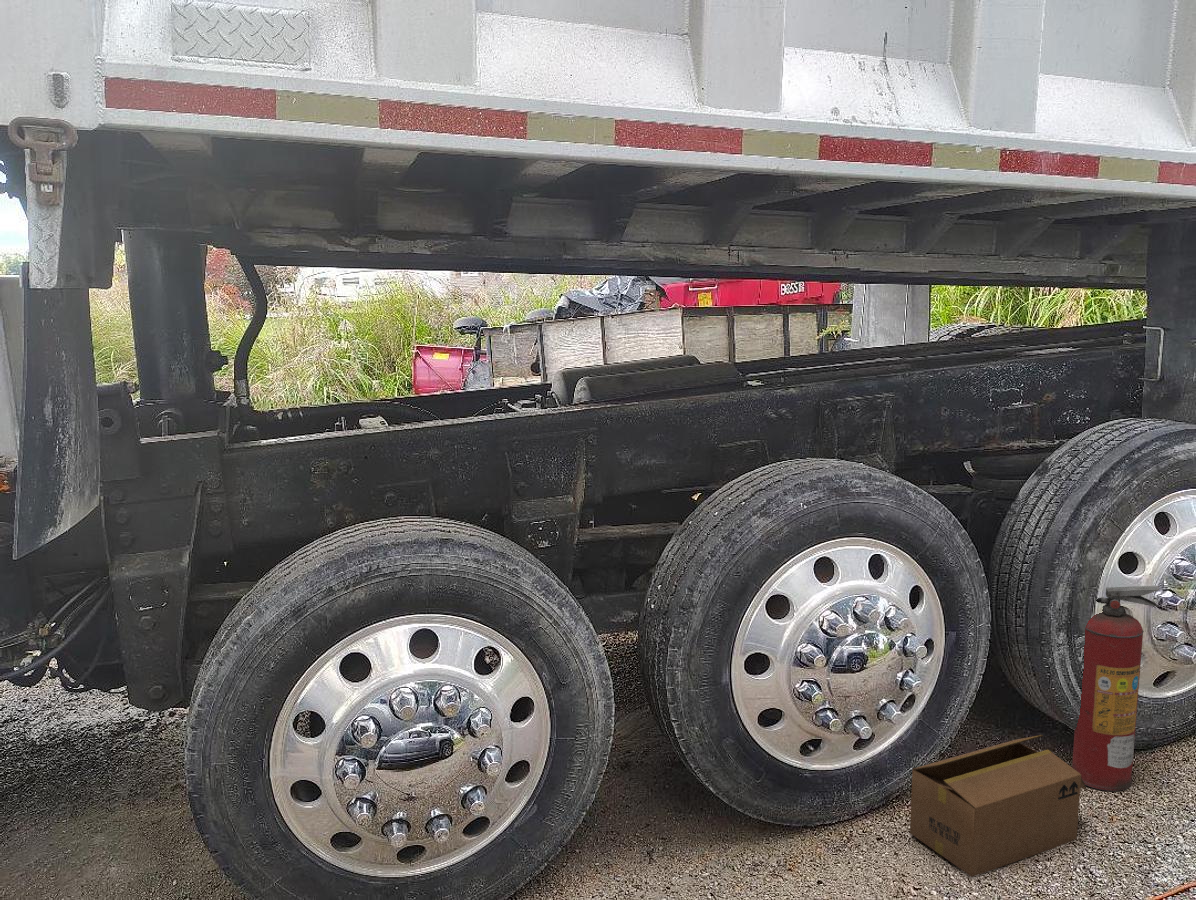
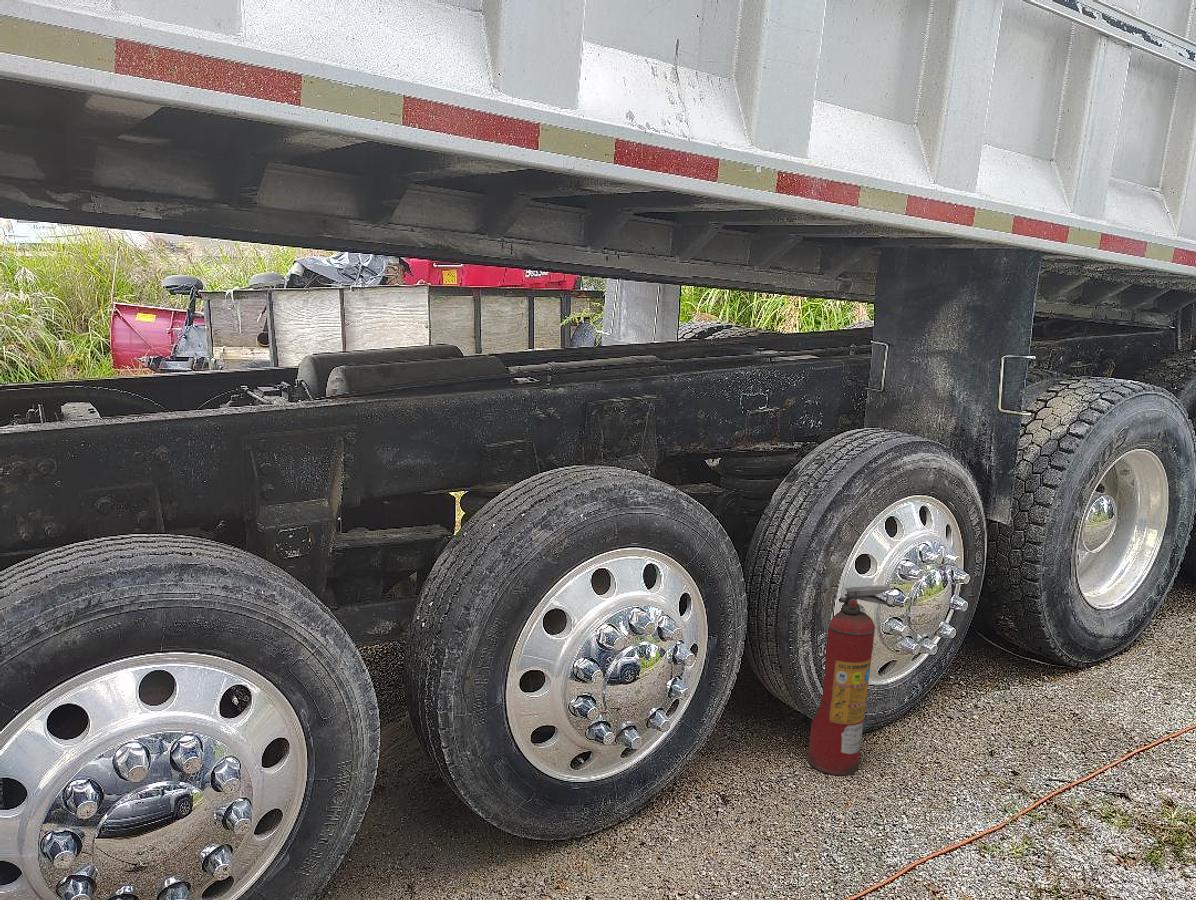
cardboard box: present [910,735,1087,877] -> none [671,731,828,878]

